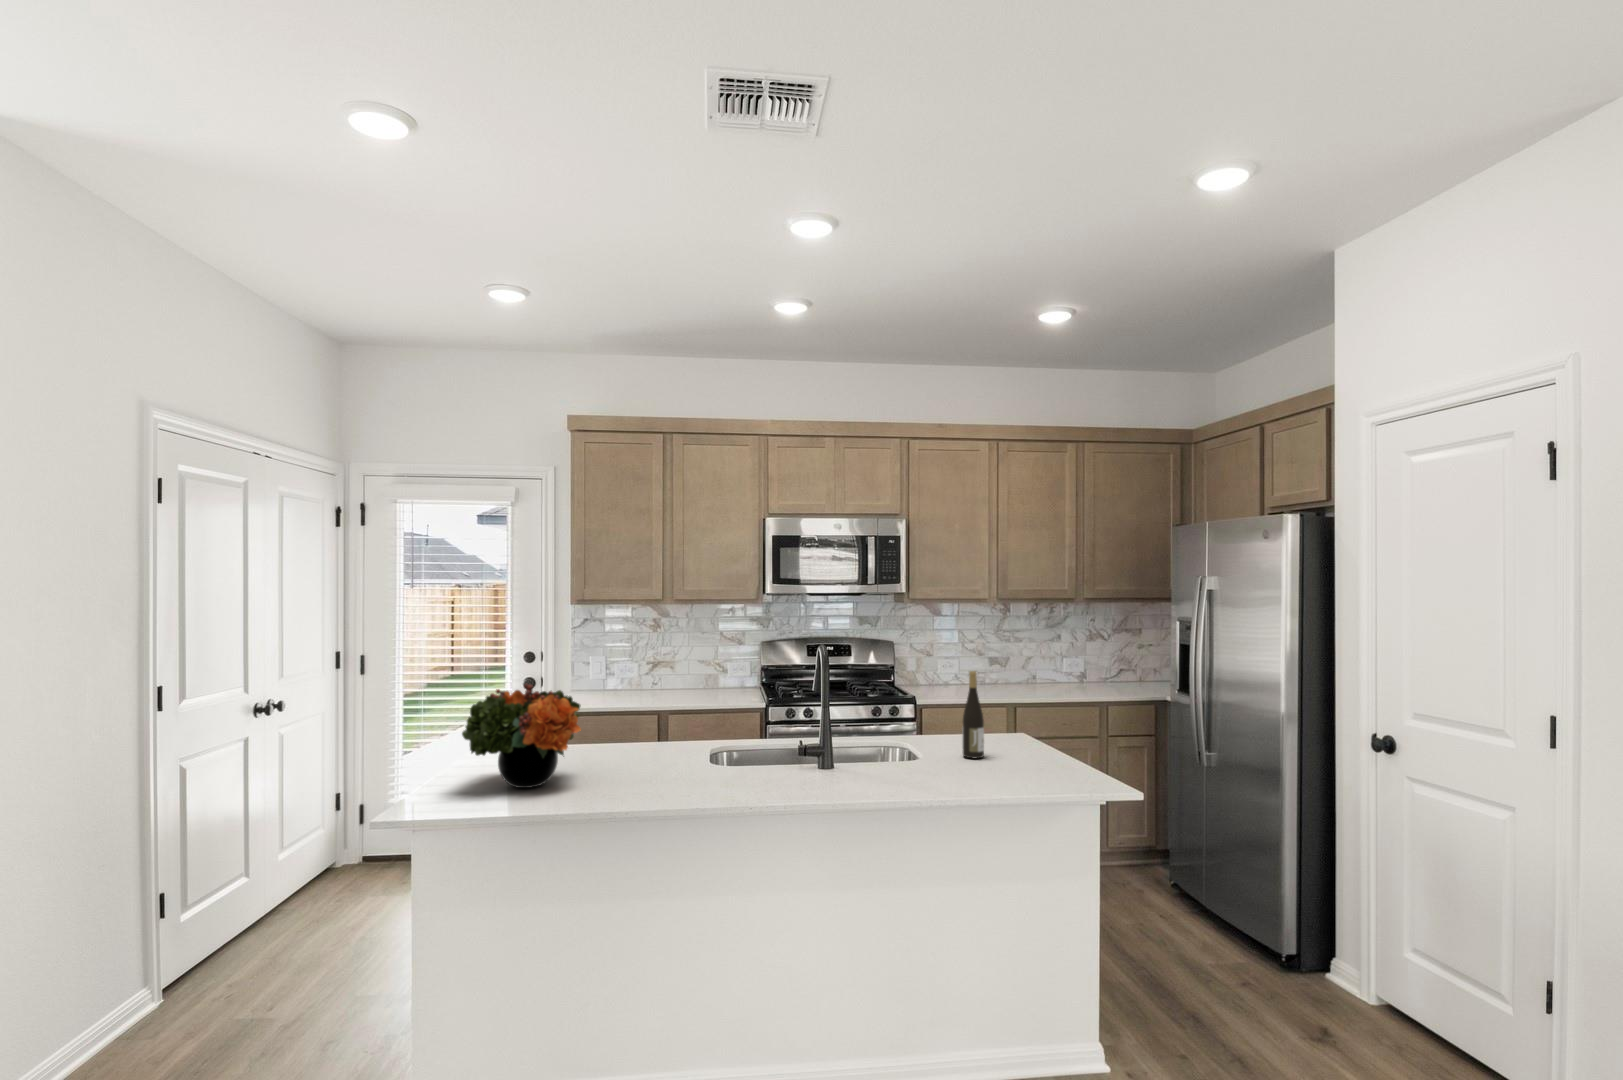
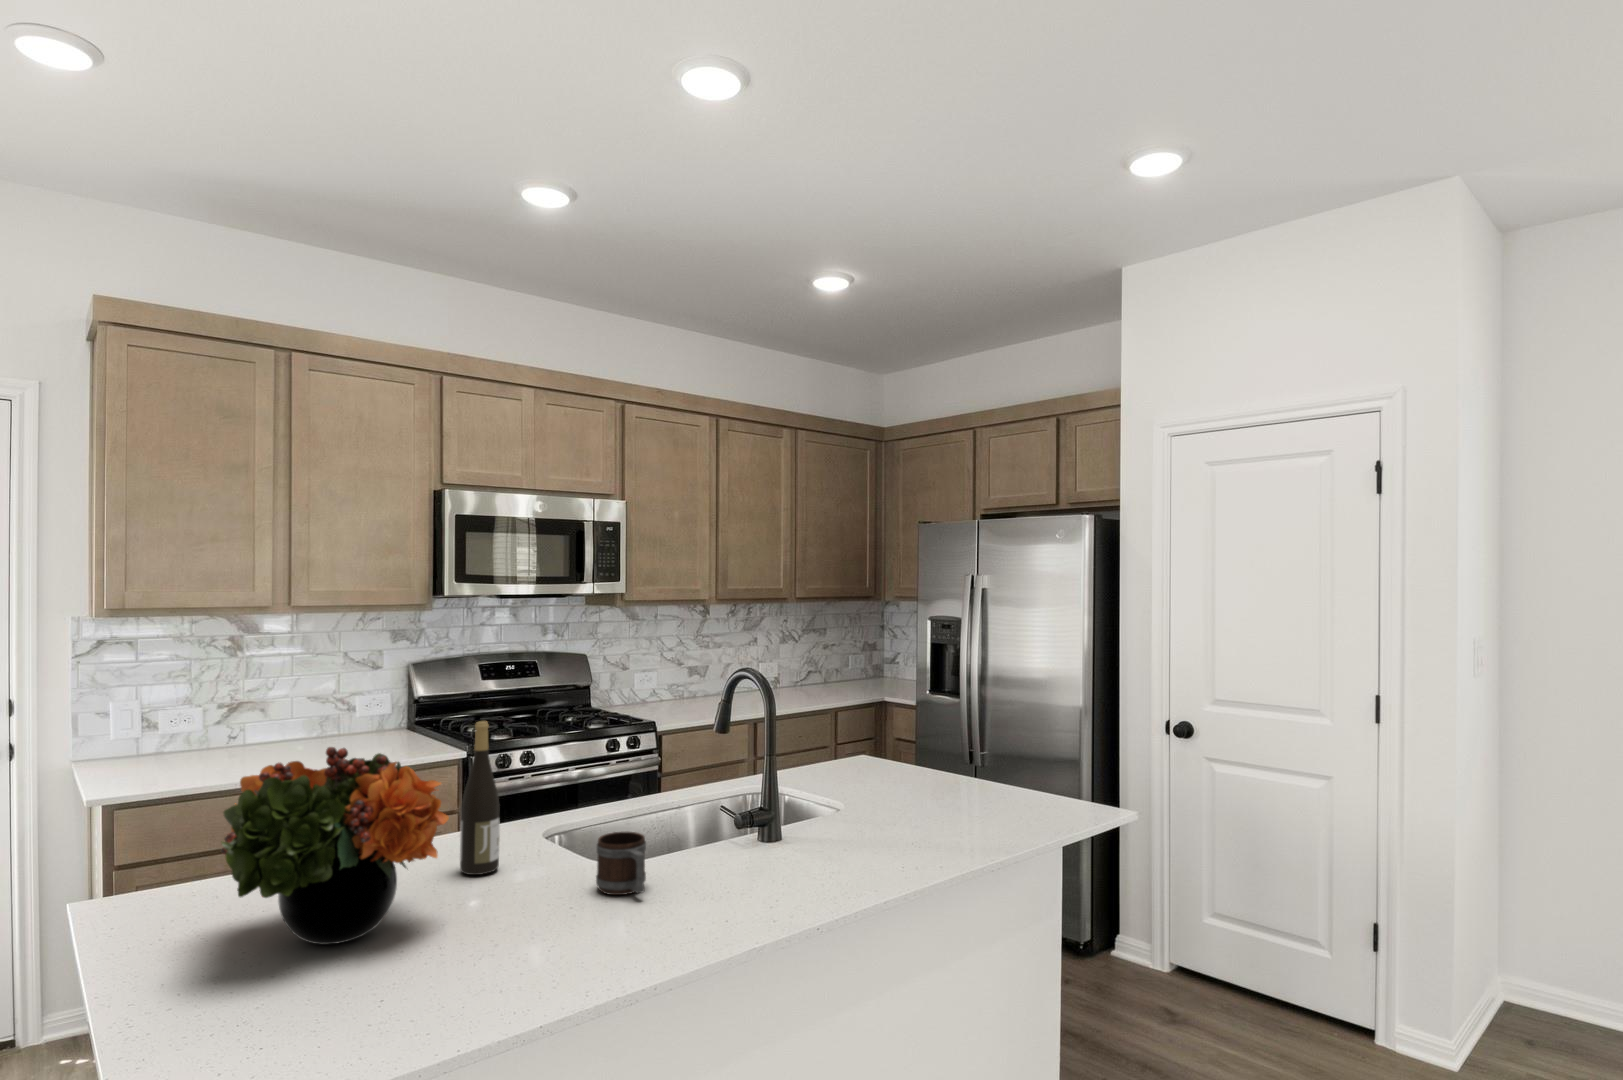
wine bottle: present [962,671,984,758] -> present [460,721,500,875]
mug: none [667,754,698,792] -> present [596,832,646,895]

